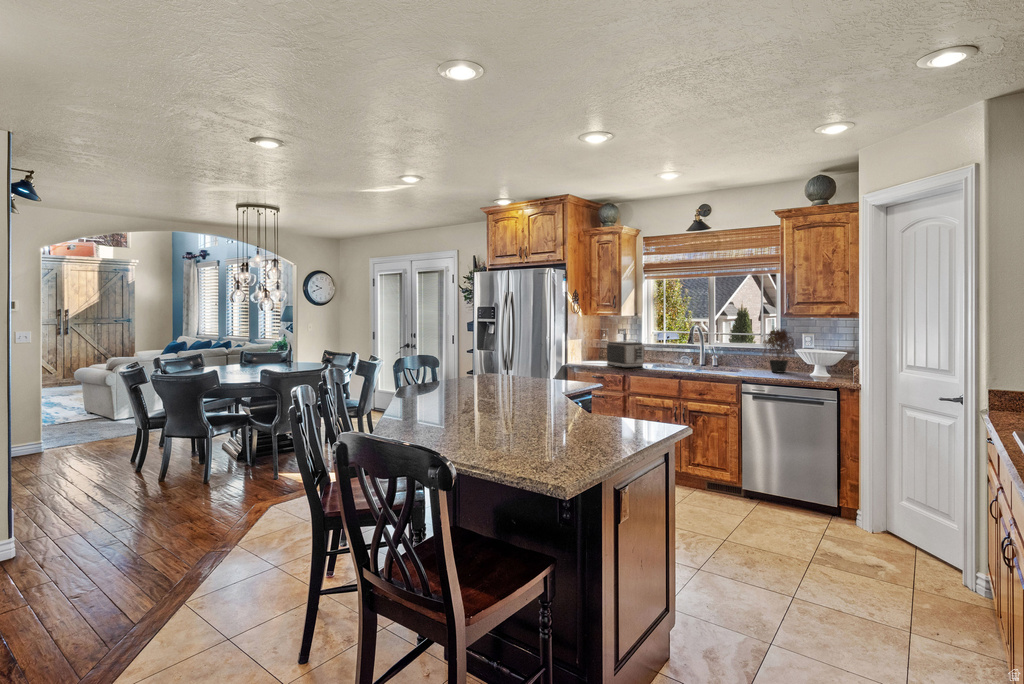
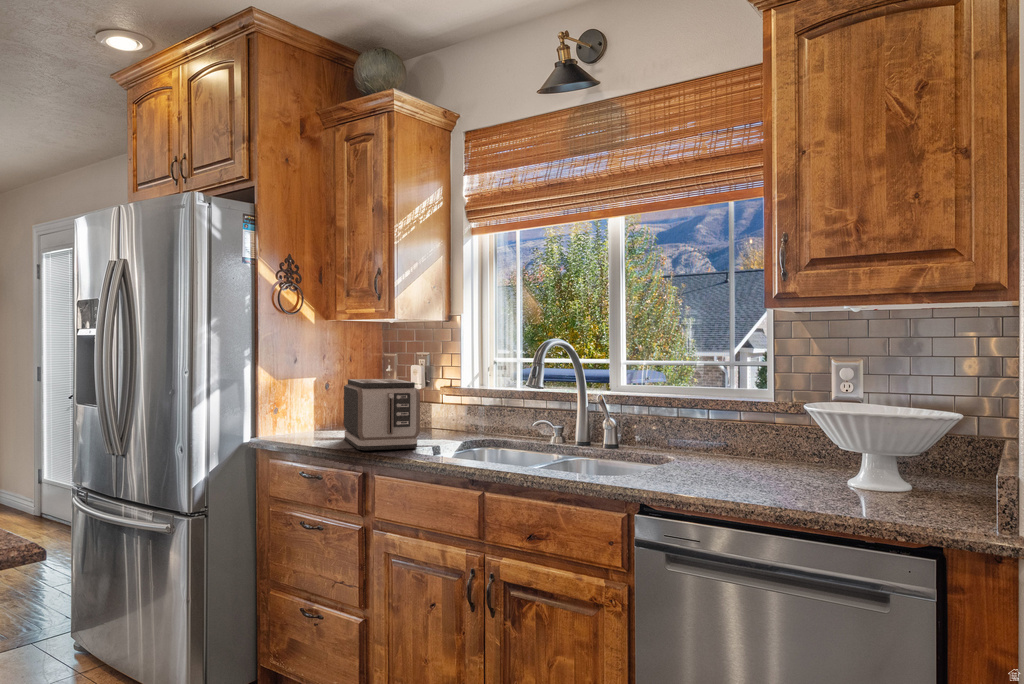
potted plant: present [763,328,794,373] -> none [714,339,820,474]

